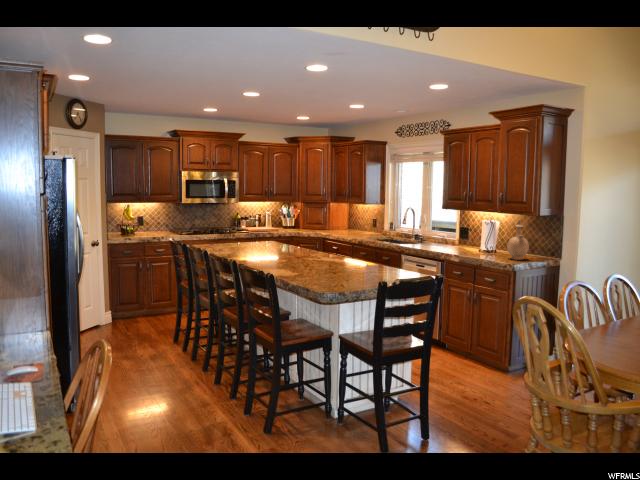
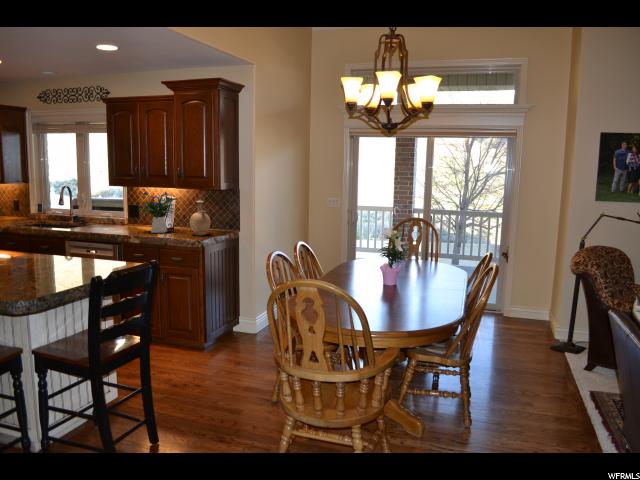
flower arrangement: none [459,211,501,254] -> present [140,190,177,233]

